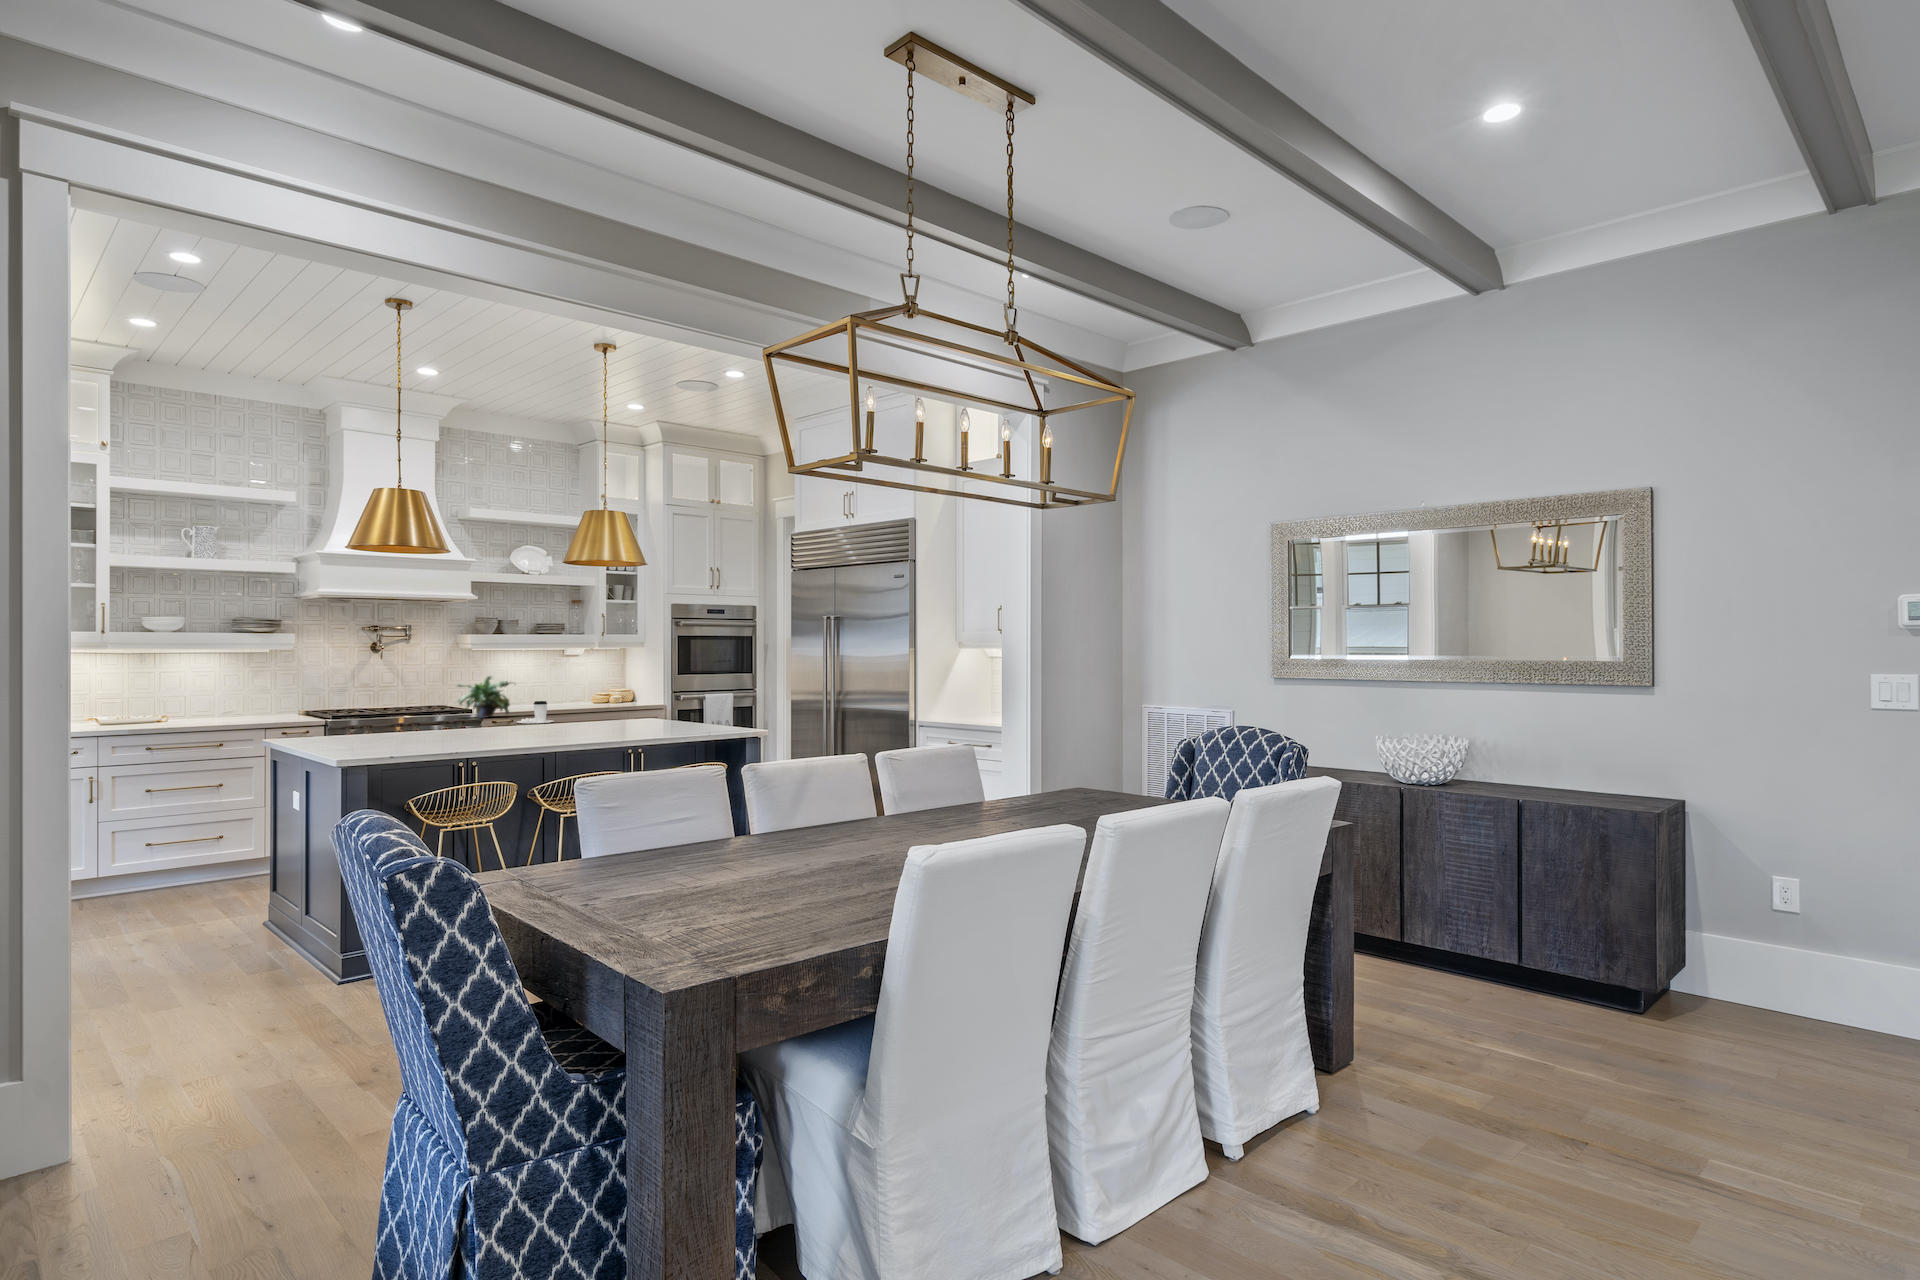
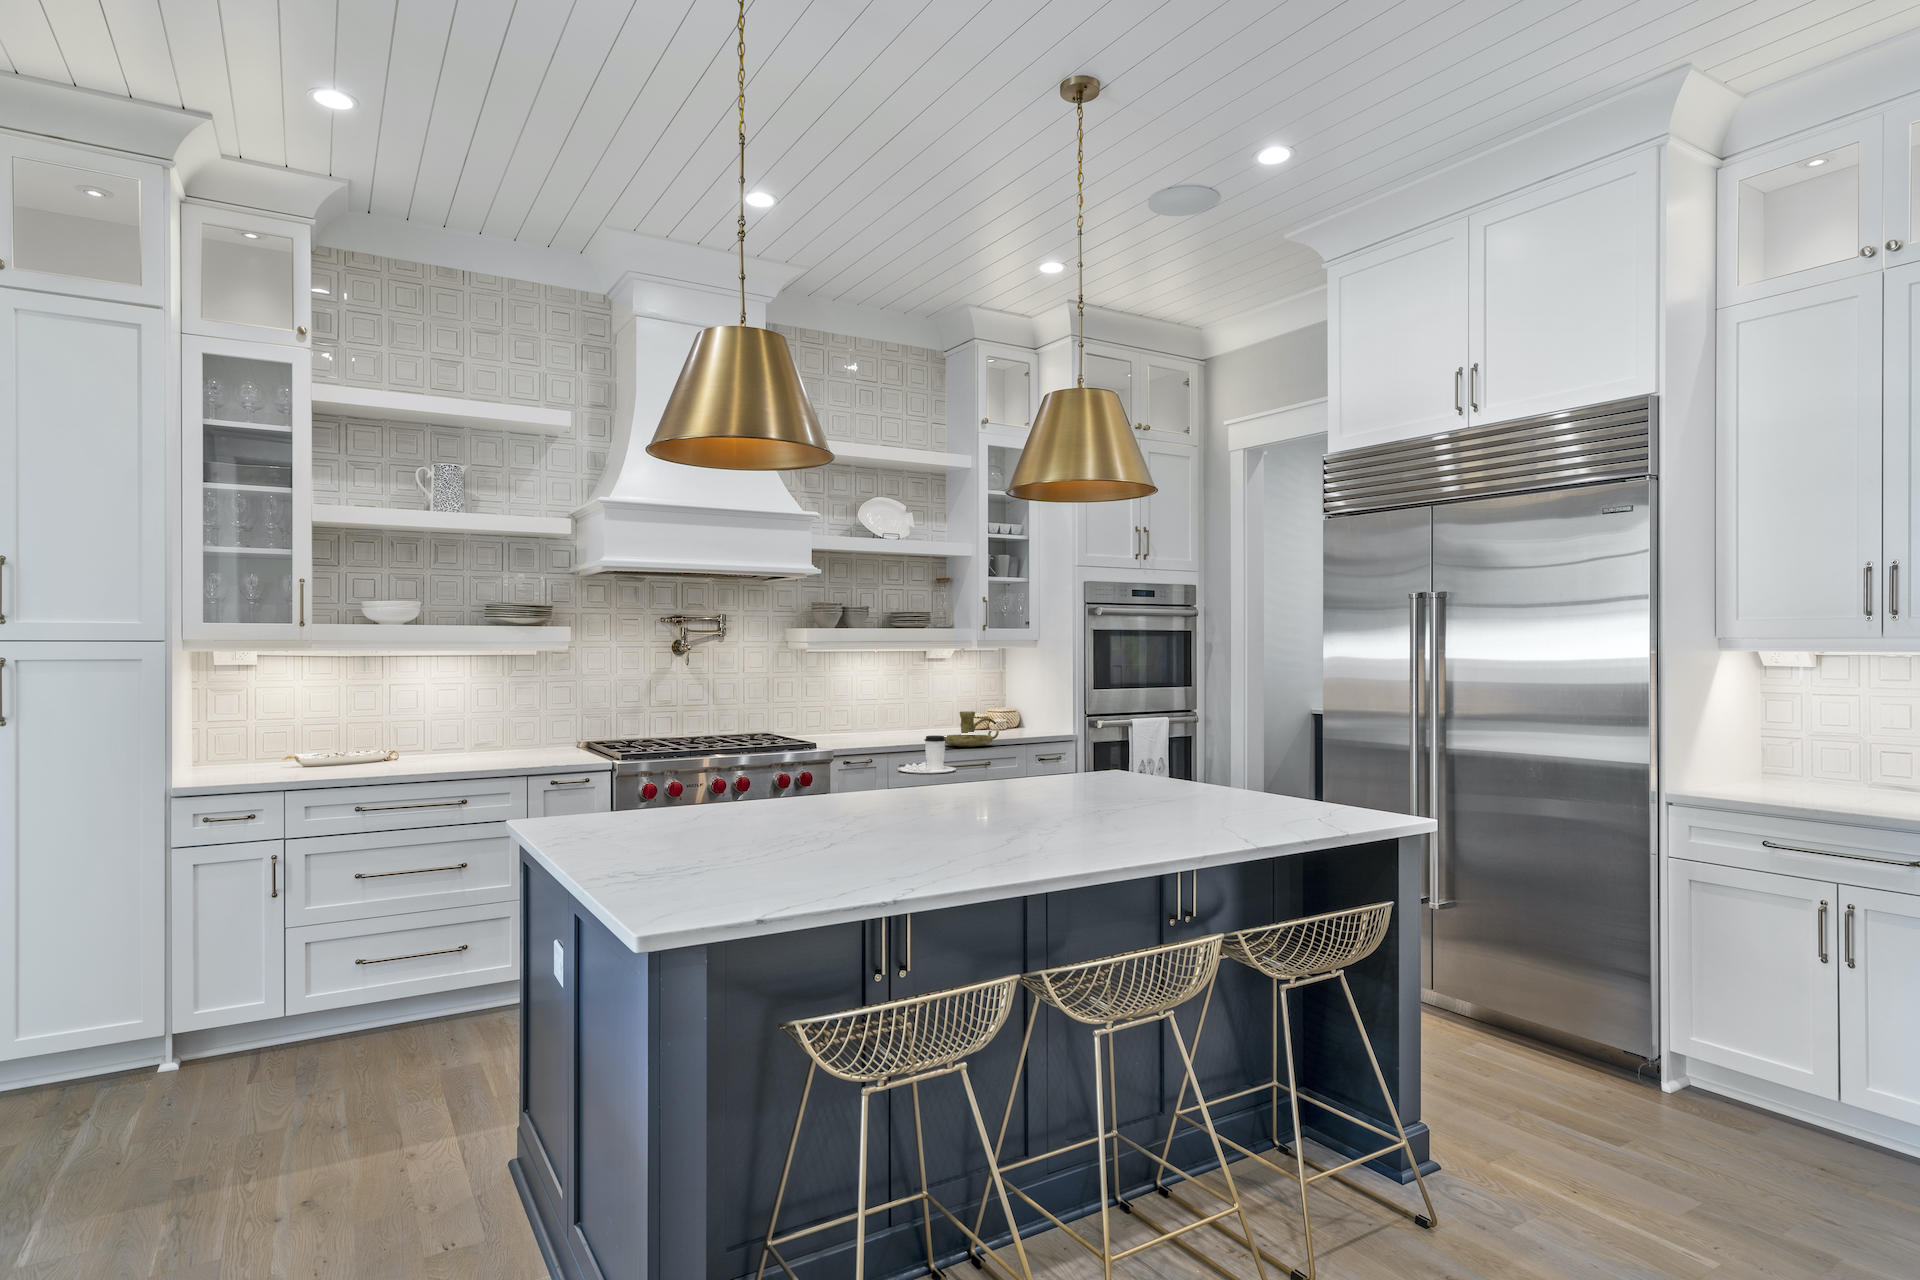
potted plant: present [458,676,510,718] -> none [791,692,877,756]
candle holder: none [569,690,612,713] -> present [944,711,999,747]

